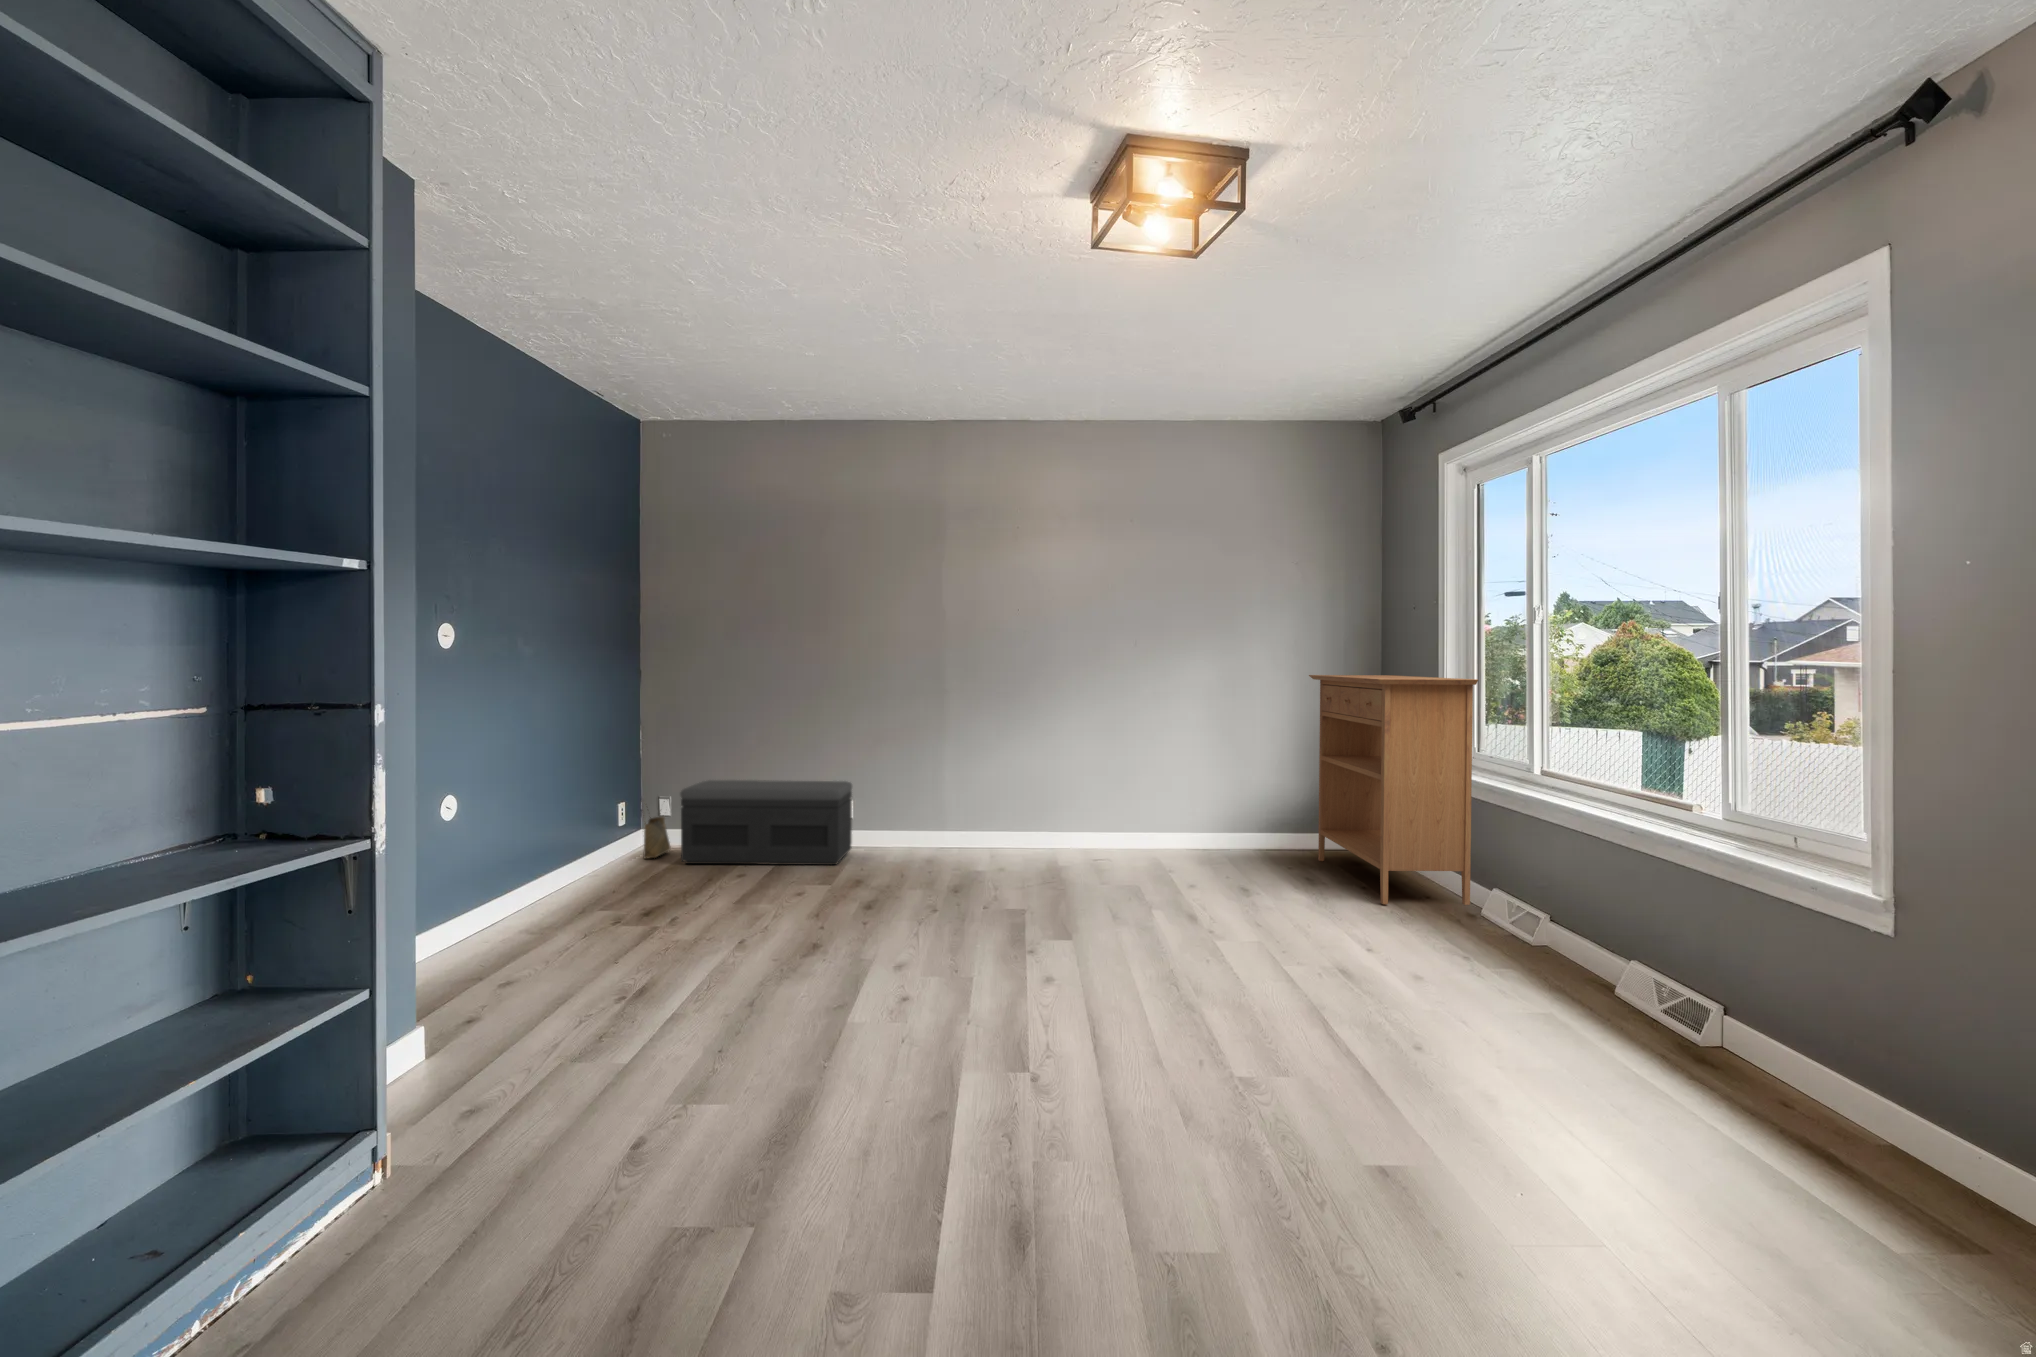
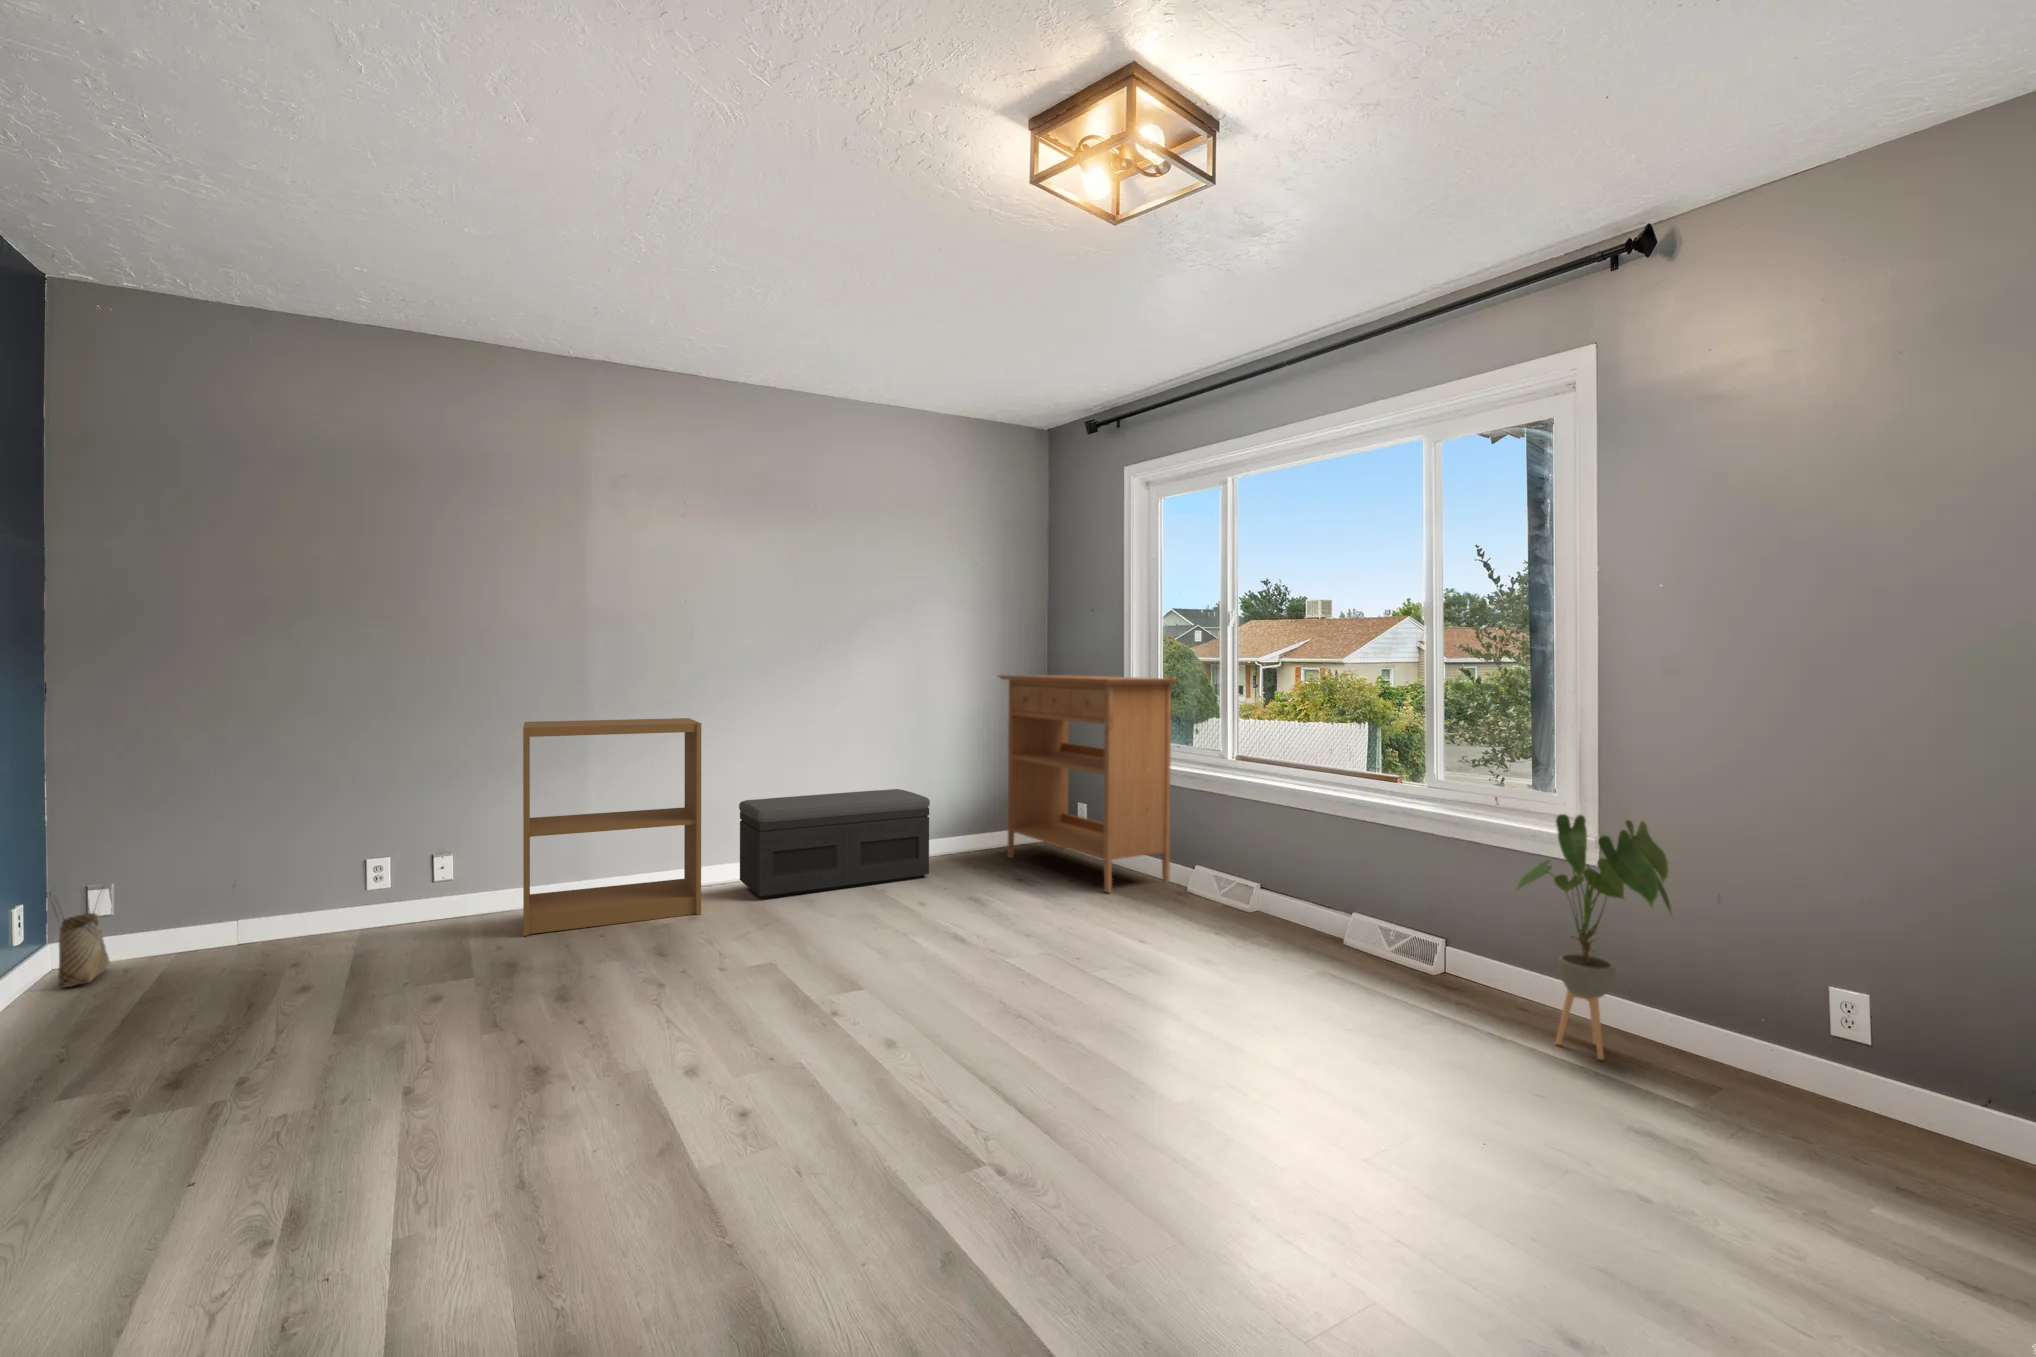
bookshelf: none [881,707,1013,870] -> present [523,718,701,936]
storage bench: present [680,780,852,865] -> present [739,789,930,899]
house plant: none [1703,853,1960,1176] -> present [1515,814,1672,1059]

